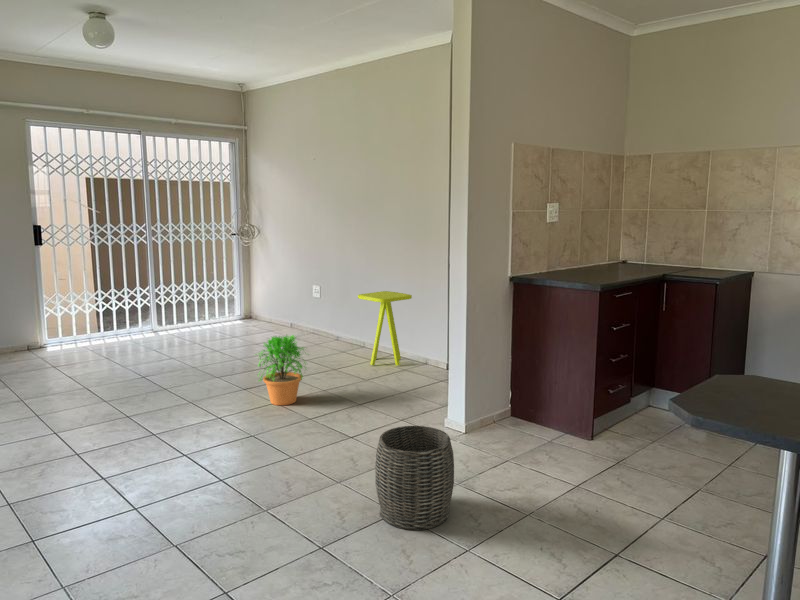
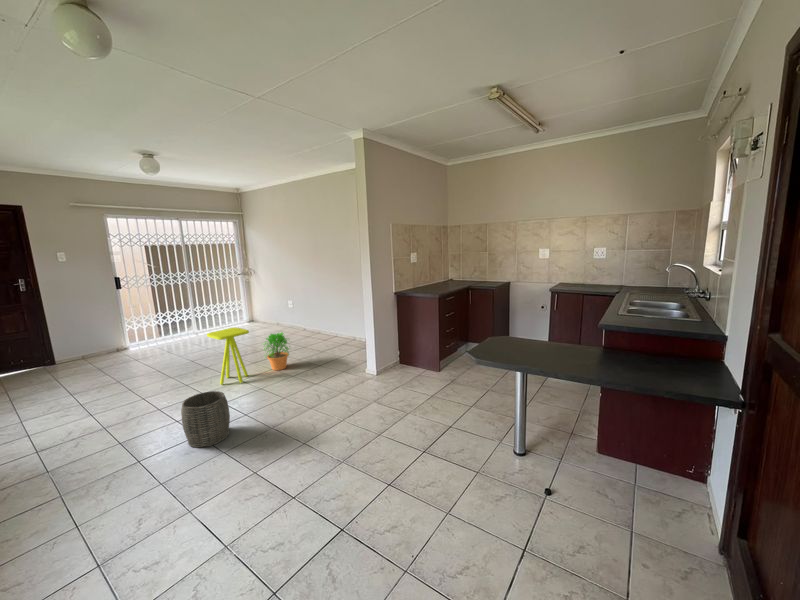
side table: present [358,291,412,365] -> present [207,327,249,385]
woven basket: present [375,426,454,530] -> present [181,391,230,448]

